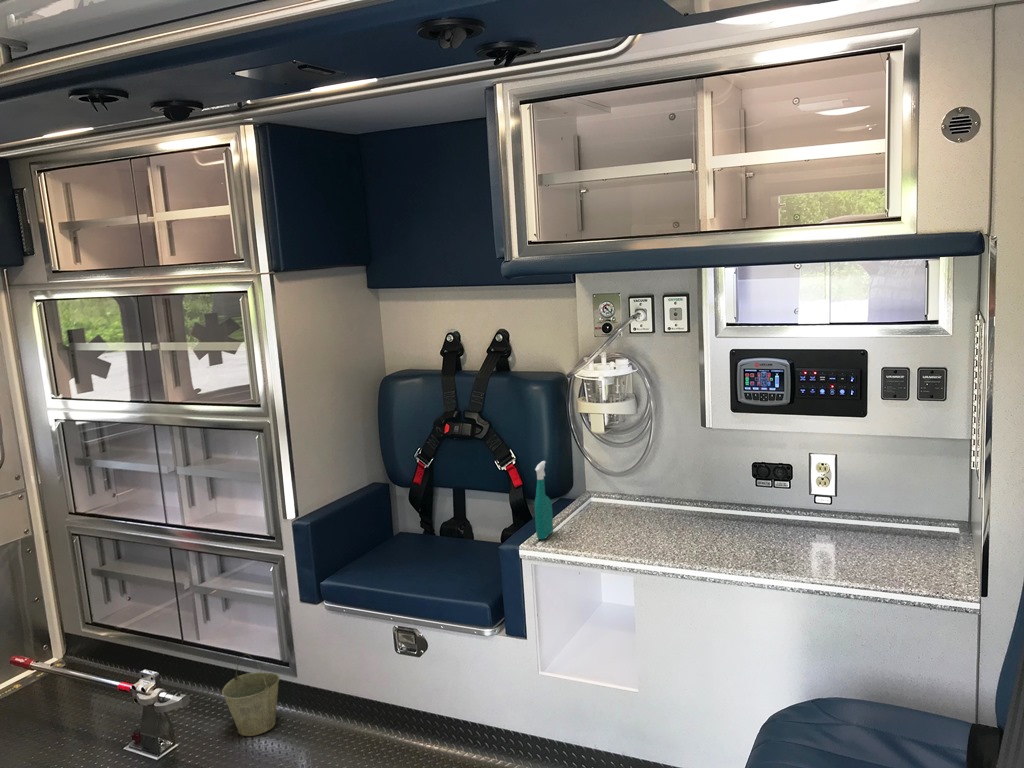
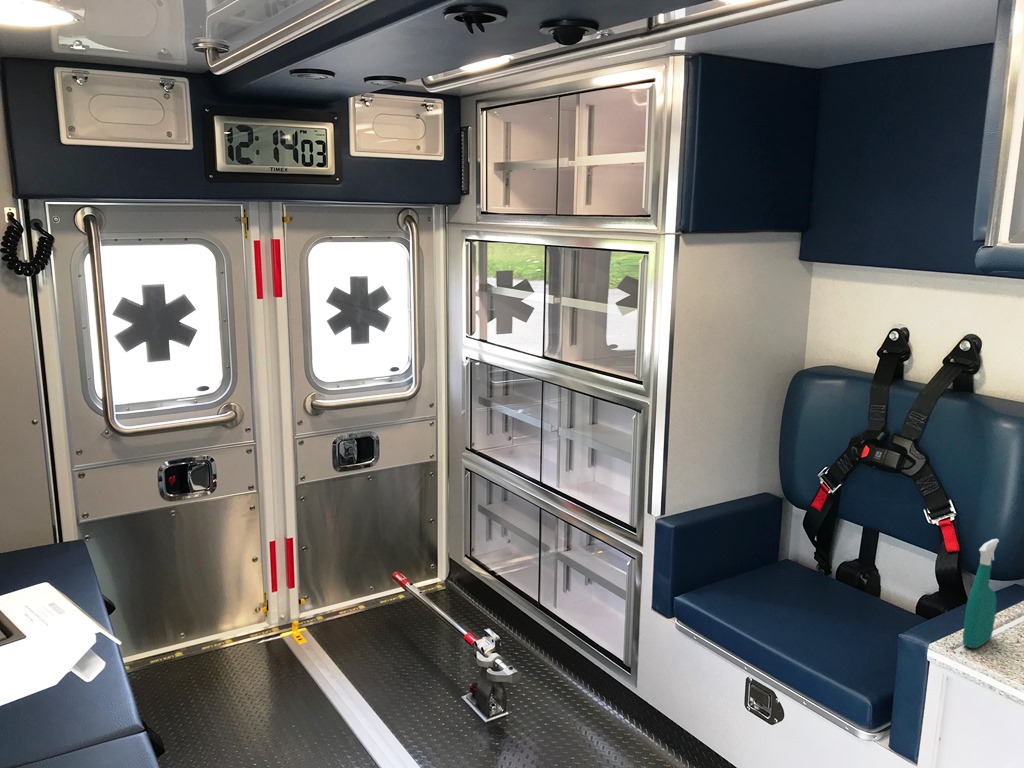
bucket: present [222,654,280,736] -> none [556,645,618,734]

